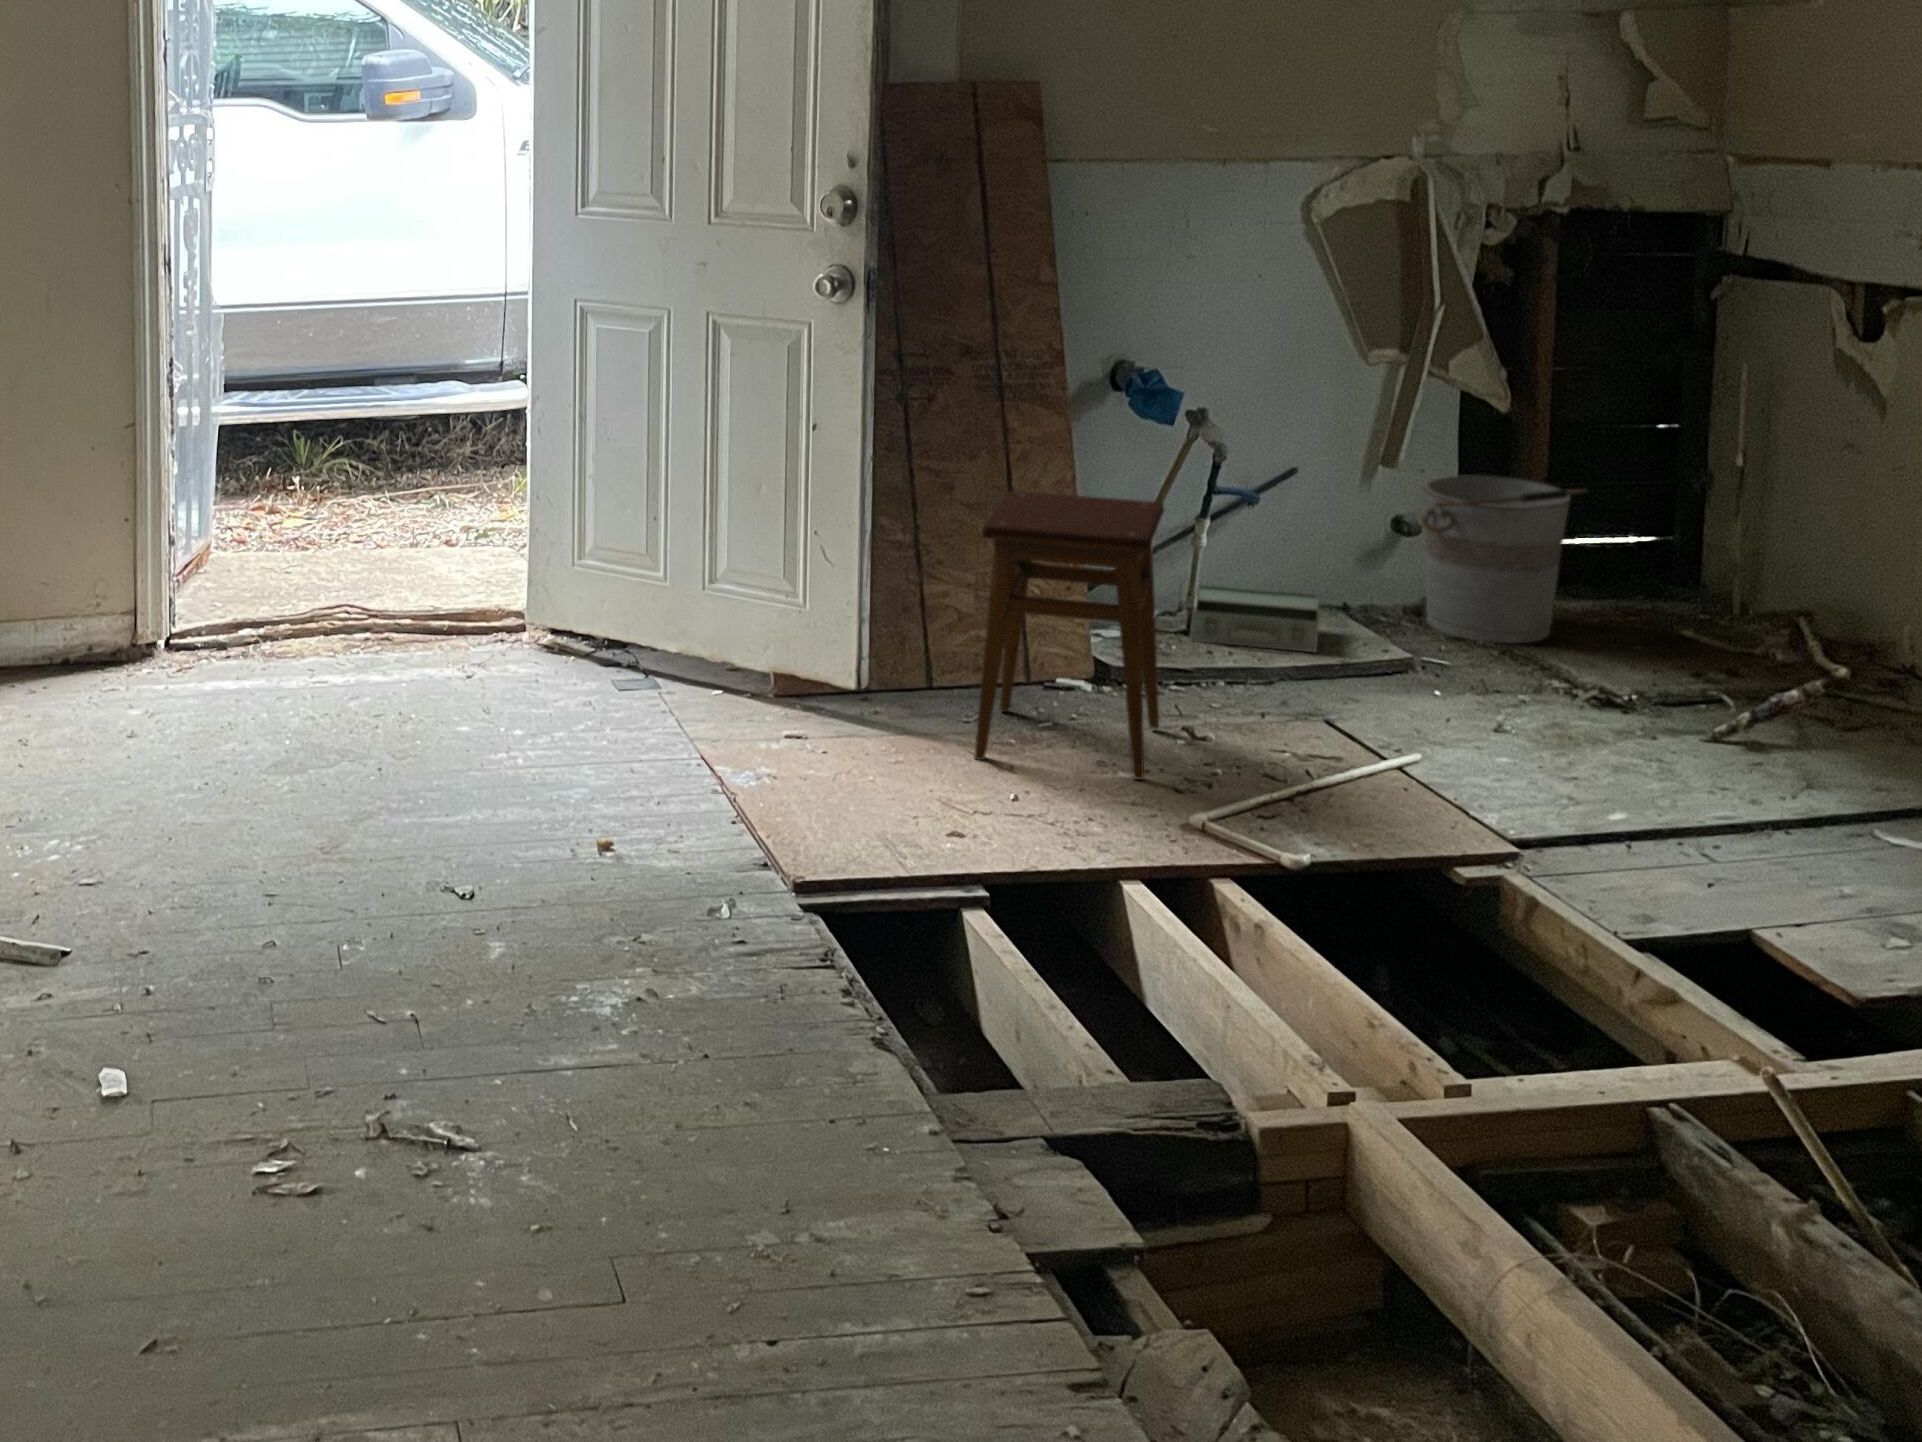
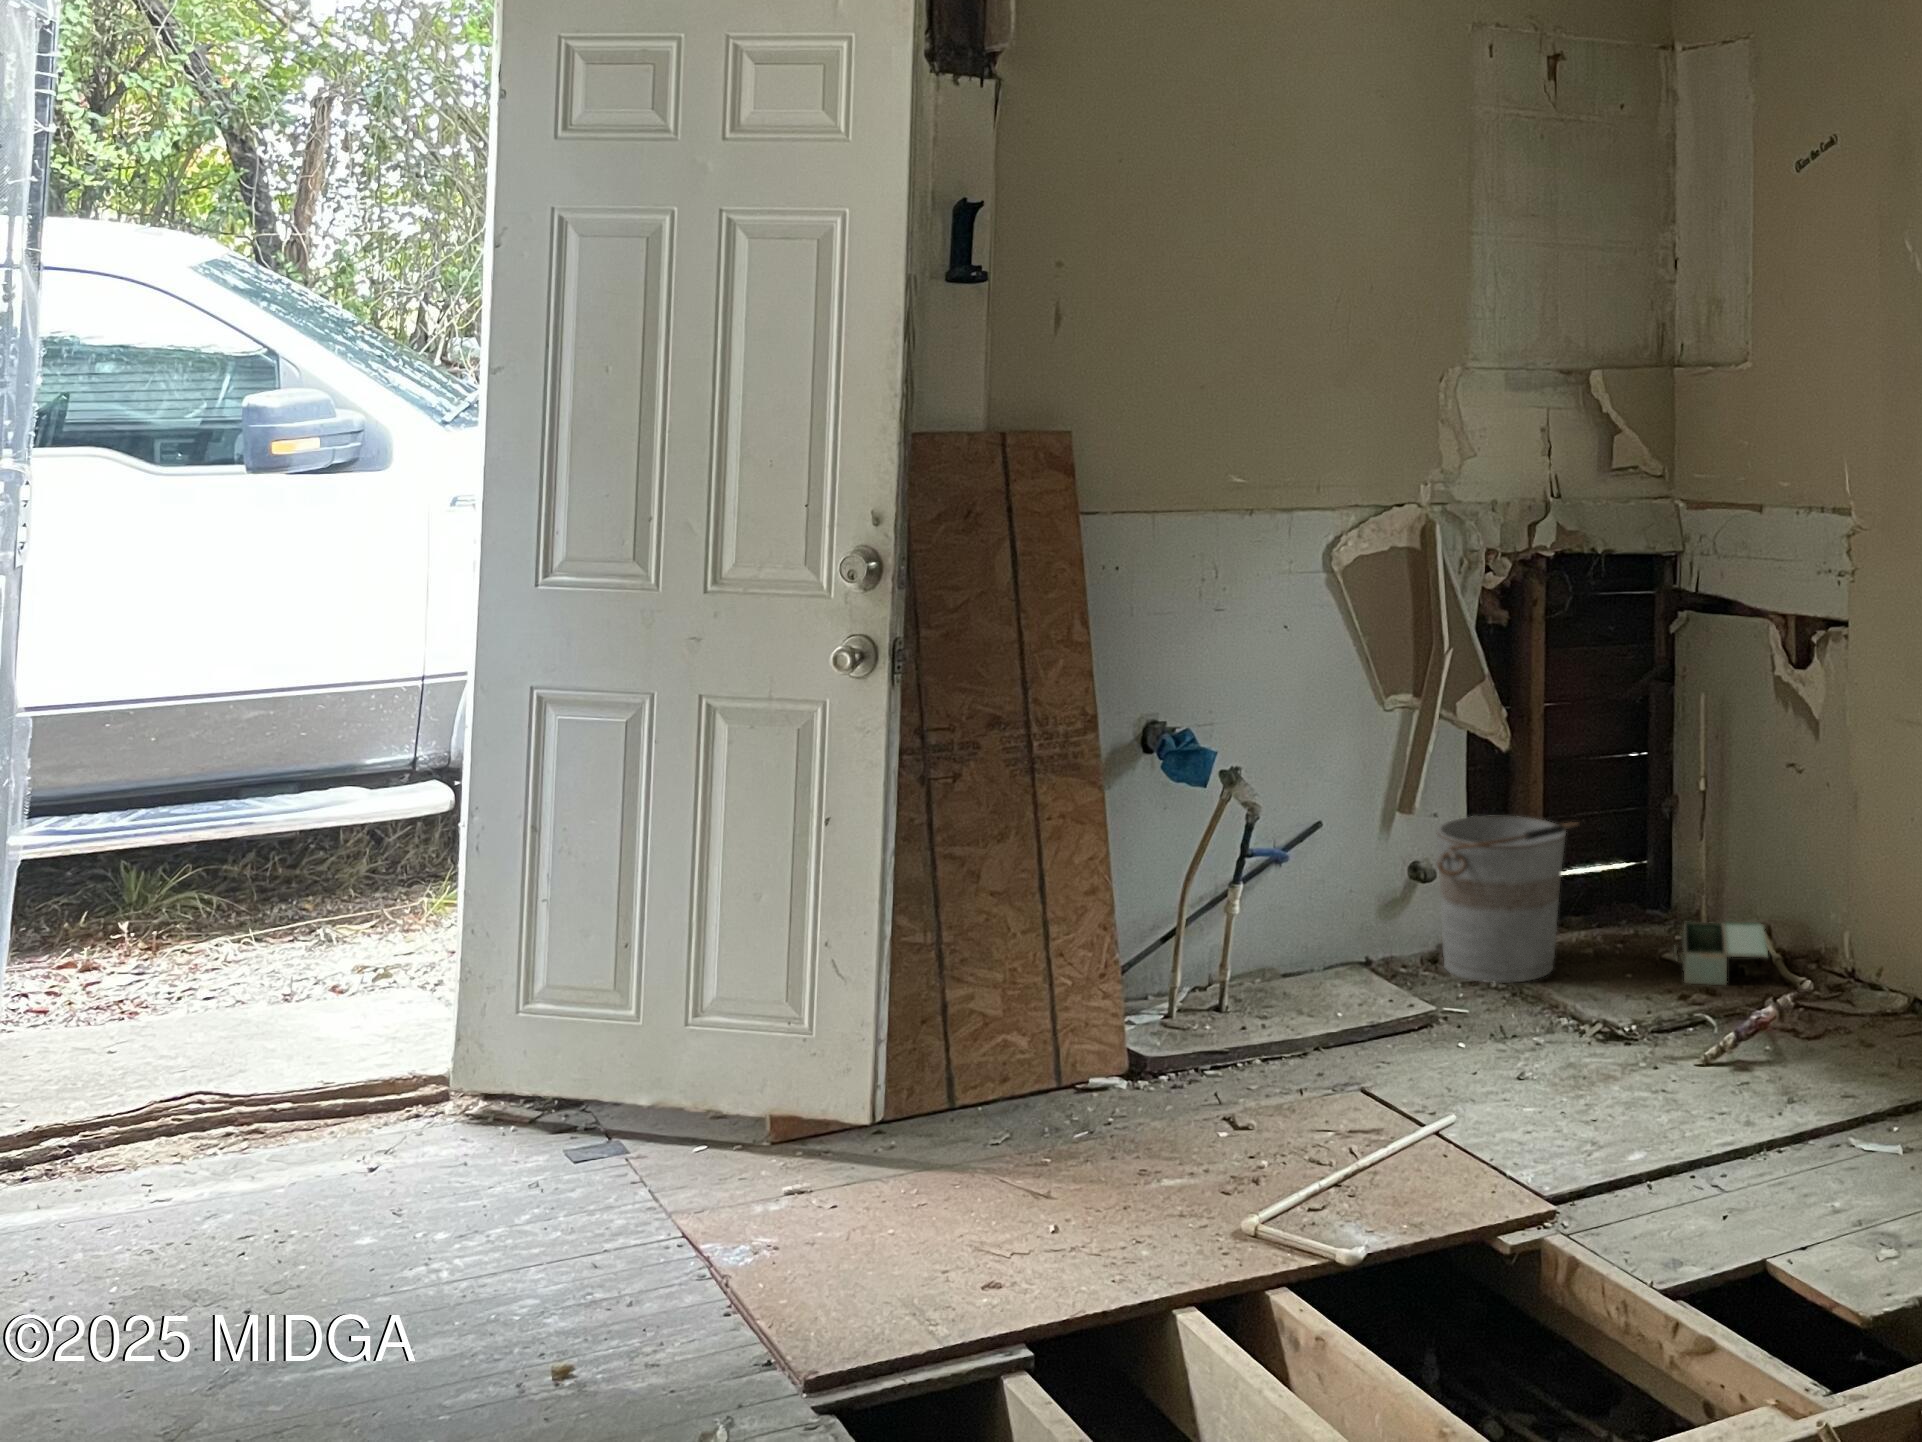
stool: present [975,491,1164,780] -> none [1007,872,1206,1190]
toolbox: present [1191,586,1319,652] -> present [1674,921,1768,985]

